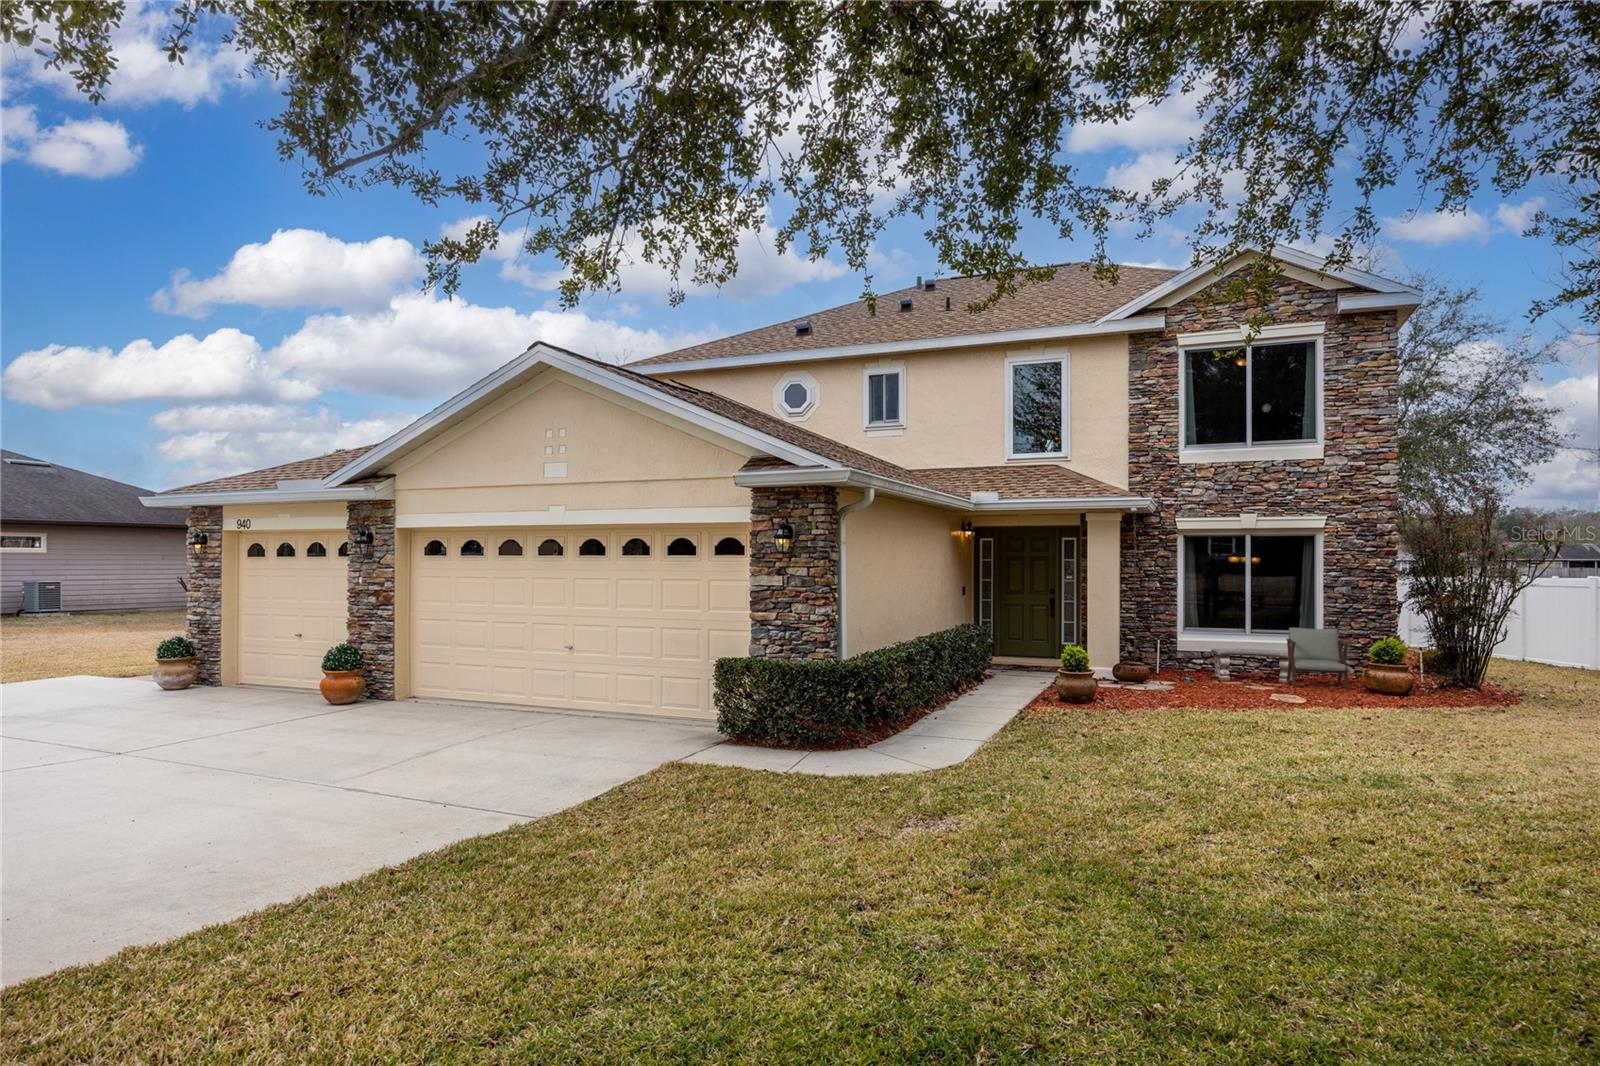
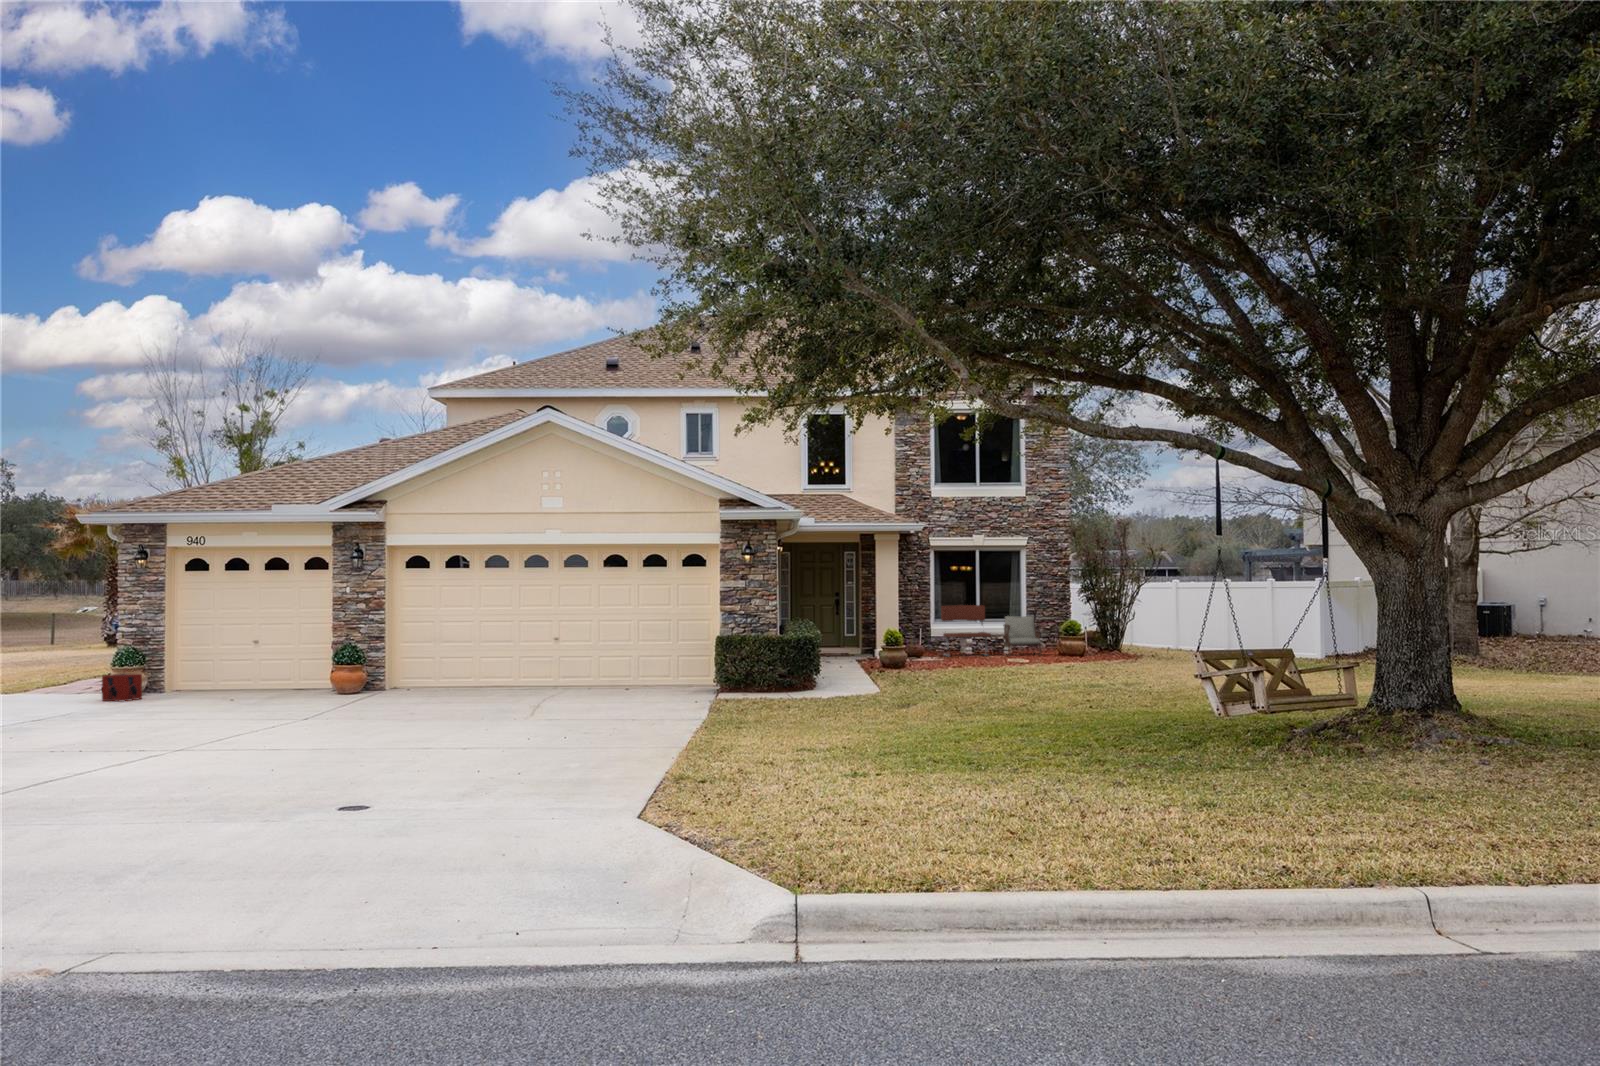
bench: none [1189,610,1264,684] -> present [941,605,991,657]
storage box: none [127,663,167,696] -> present [102,673,142,701]

